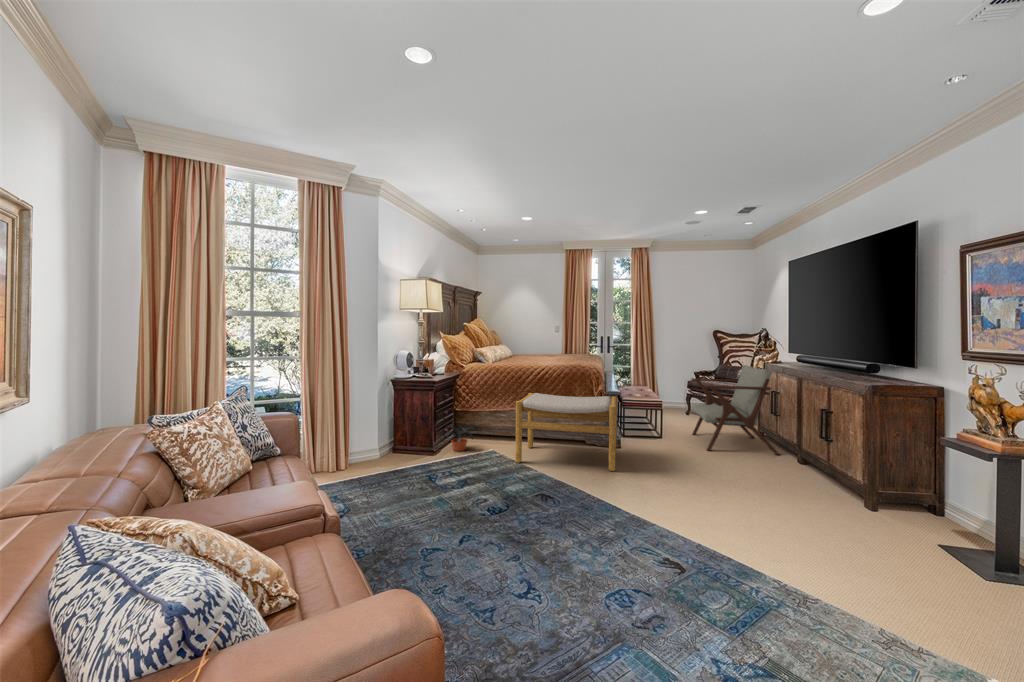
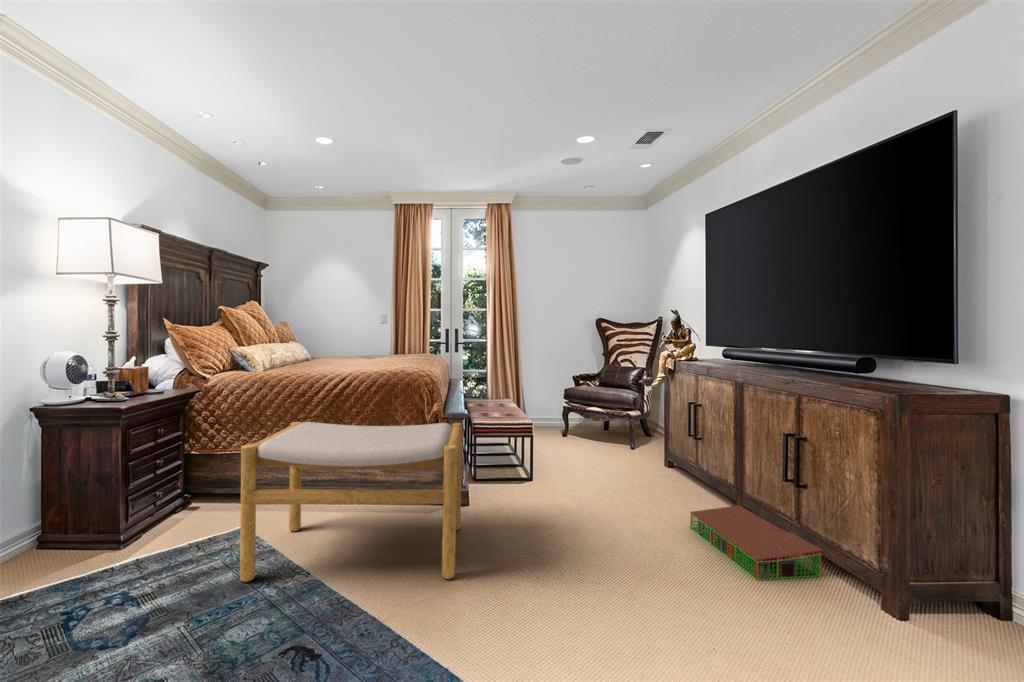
lounge chair: present [691,365,780,455] -> none [576,364,706,502]
potted plant: present [447,425,476,451] -> none [74,501,166,562]
storage bin: none [760,455,837,492] -> present [690,505,822,580]

